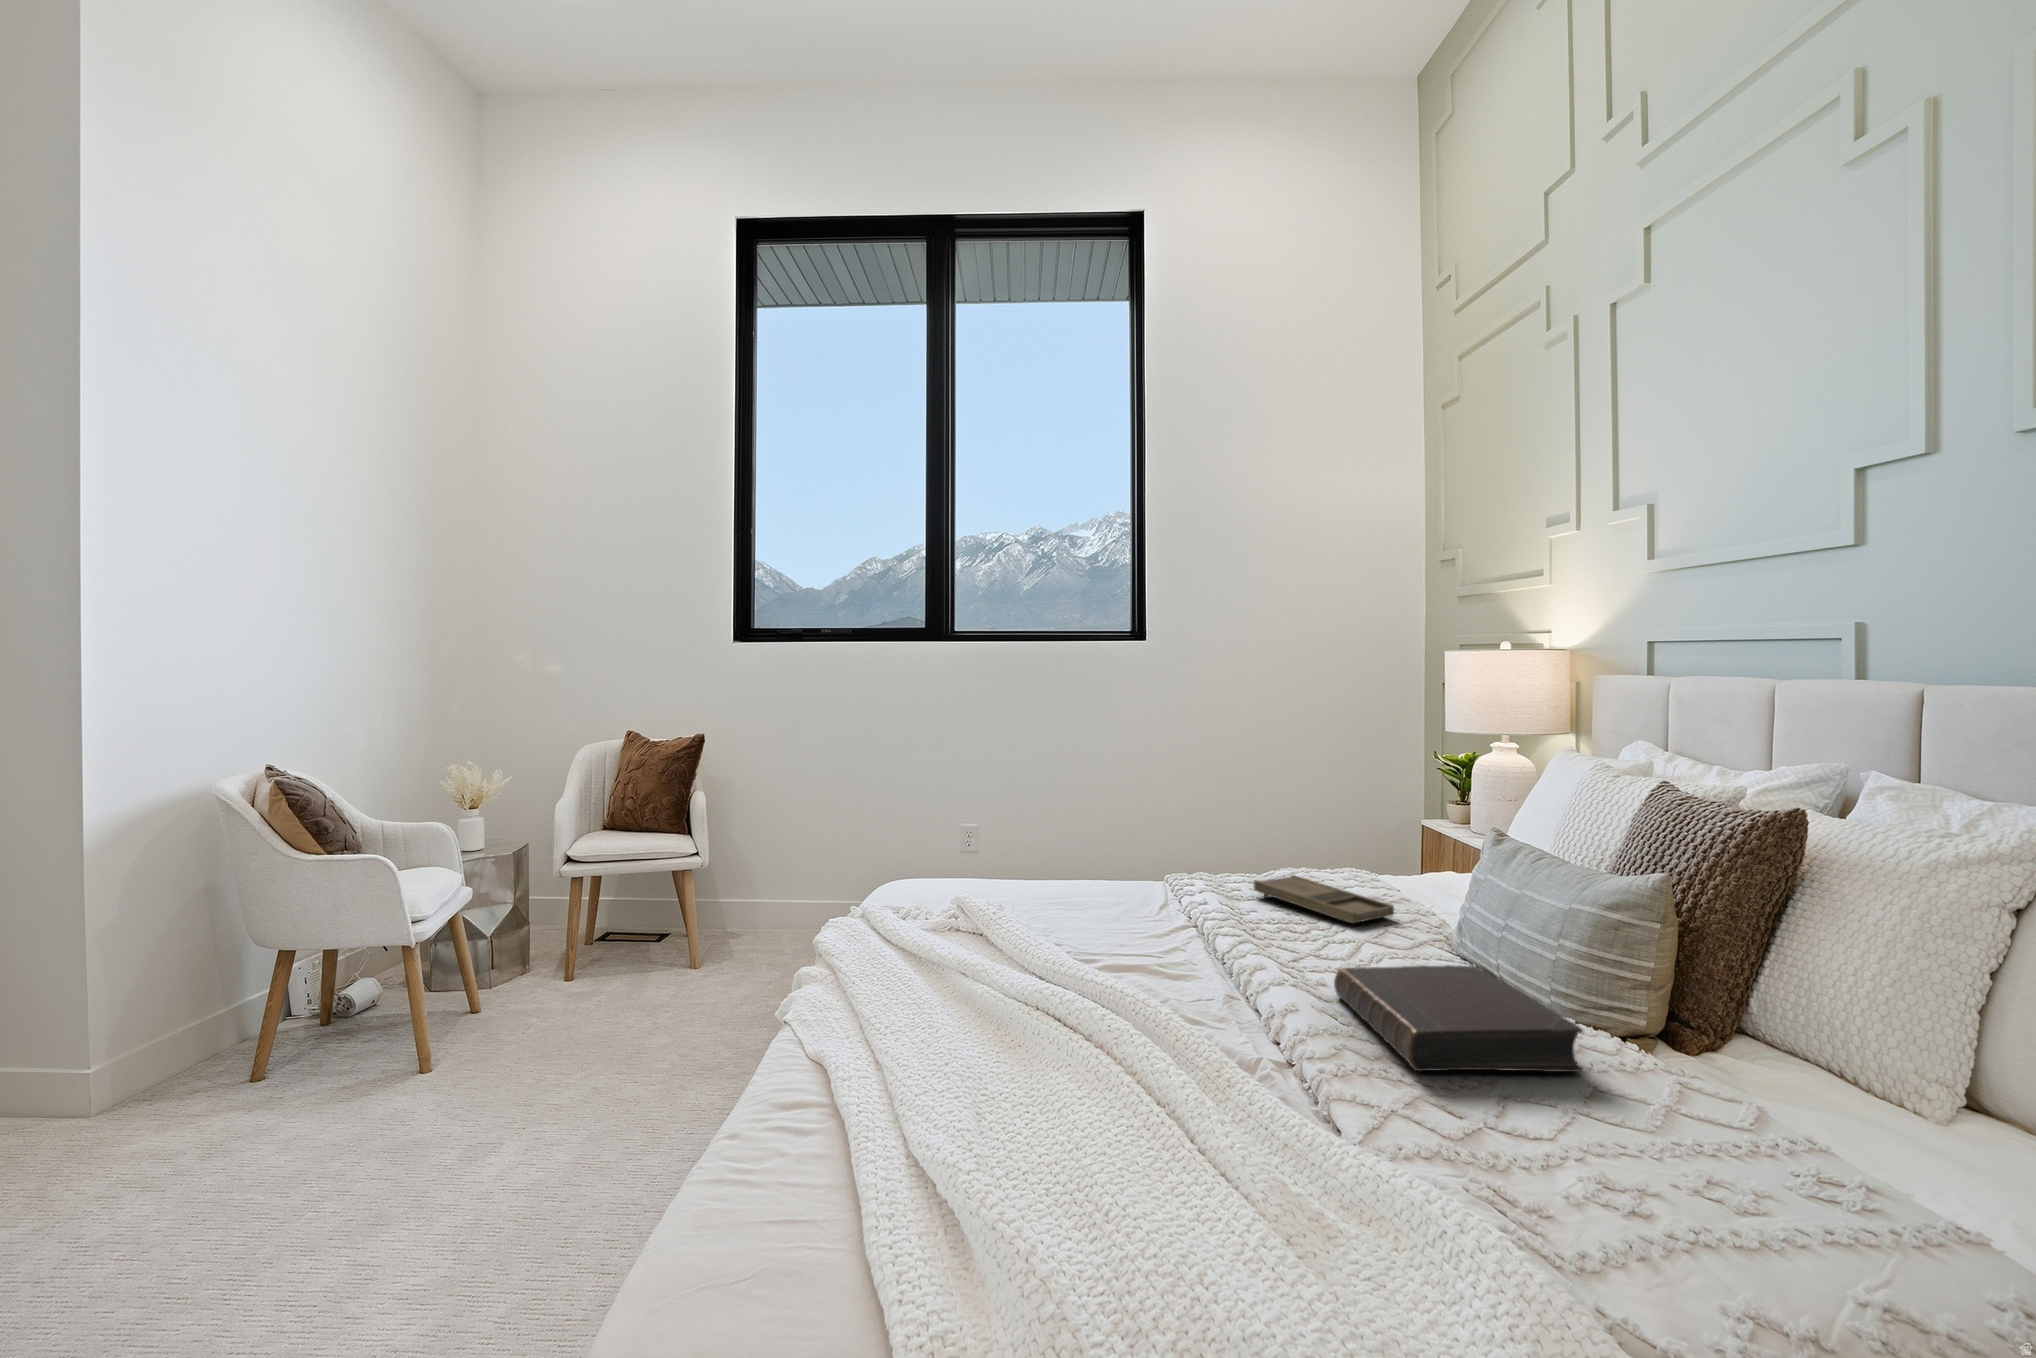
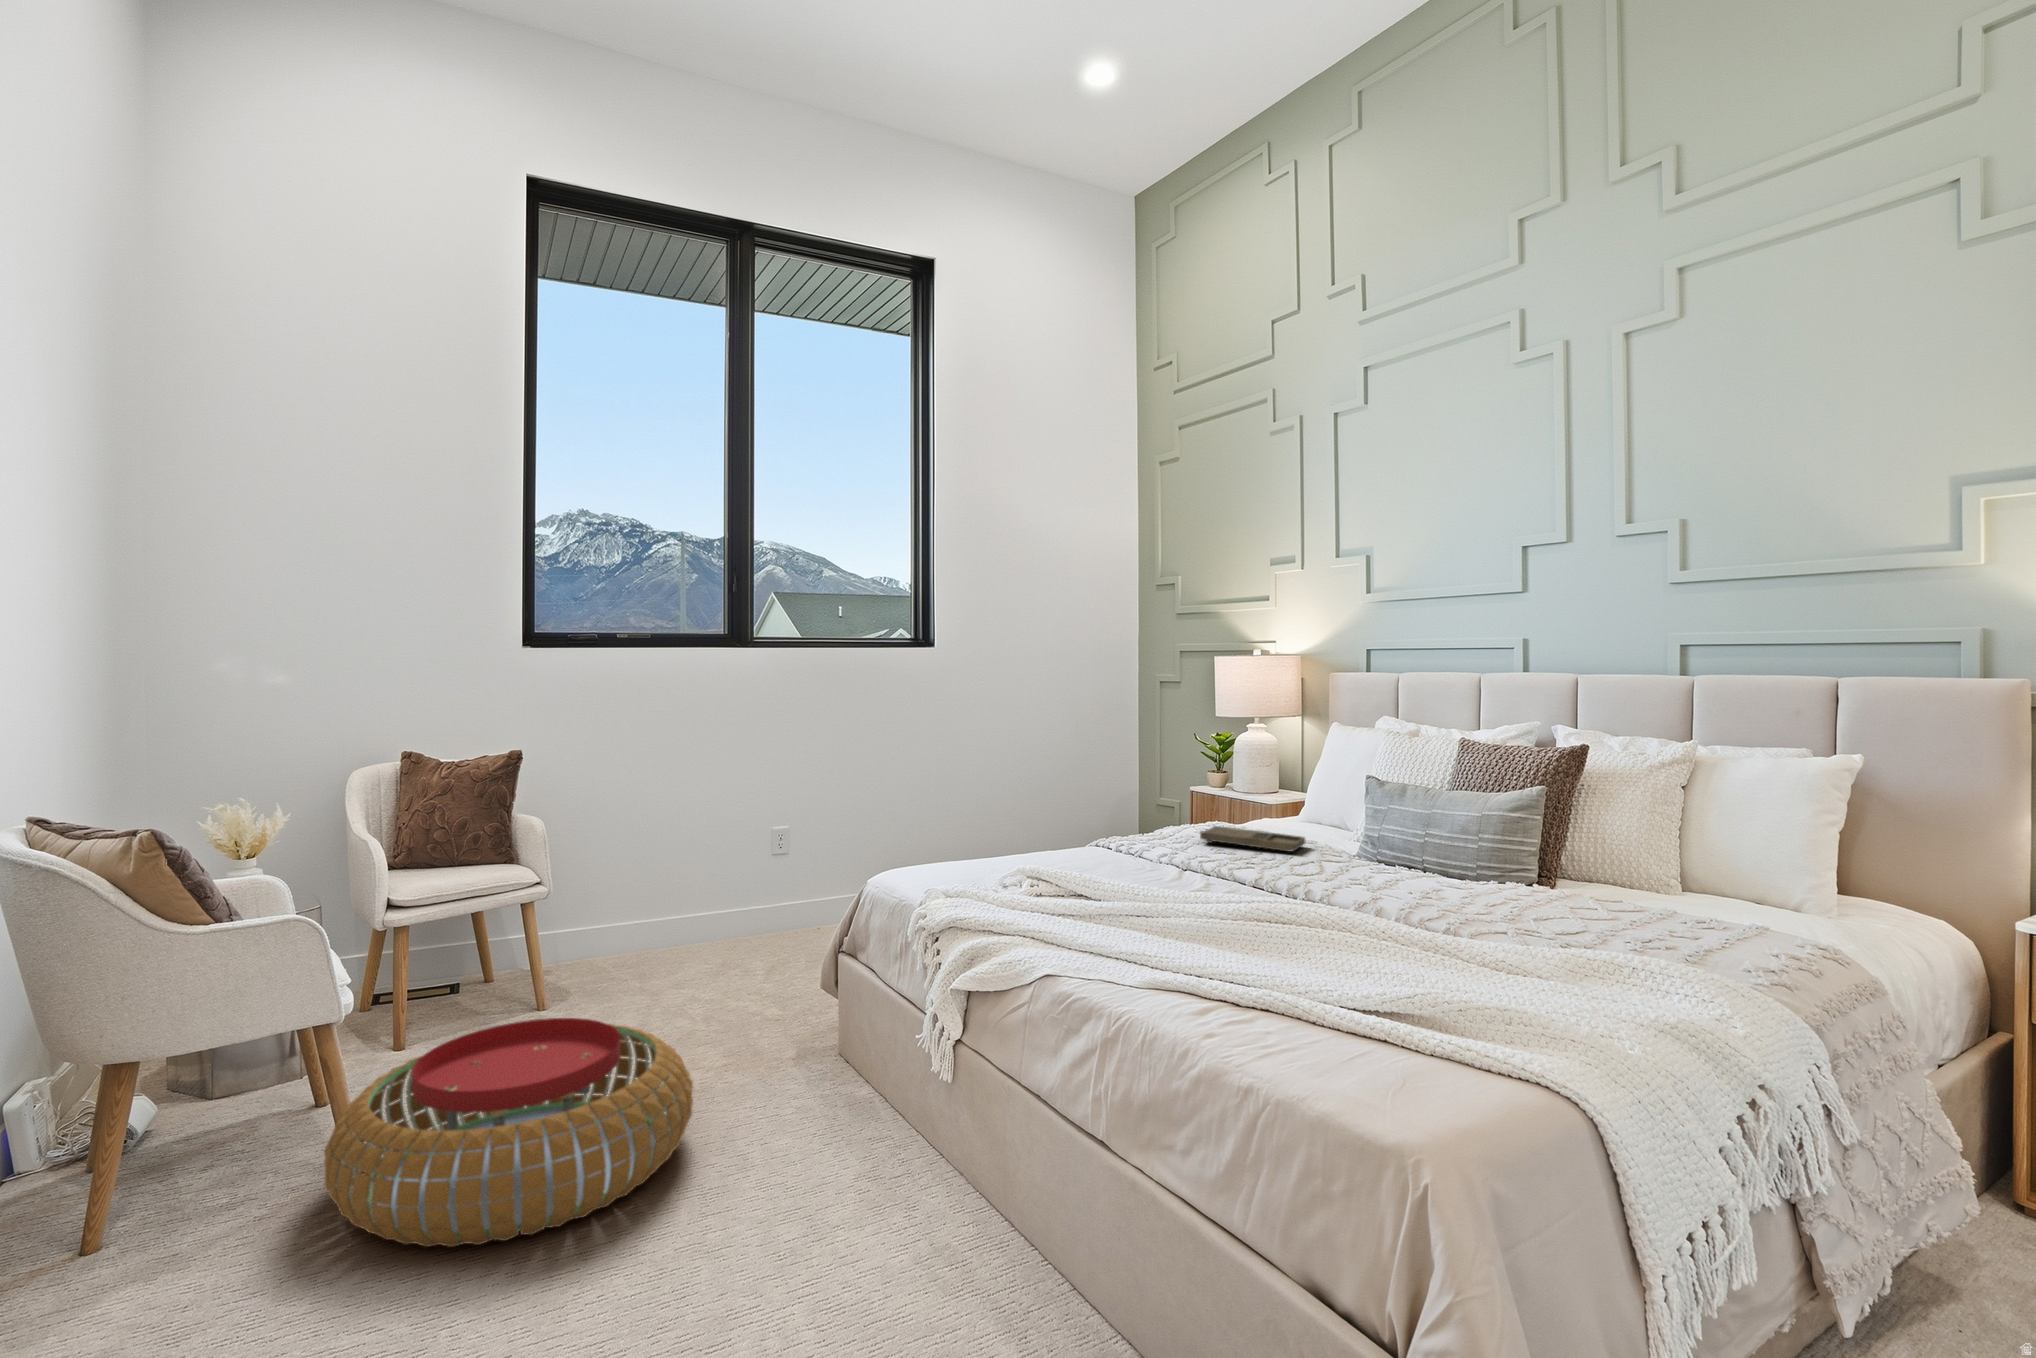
book: present [1334,965,1584,1072] -> none [1363,861,1537,918]
pouf: none [296,983,648,1187] -> present [324,1018,693,1247]

